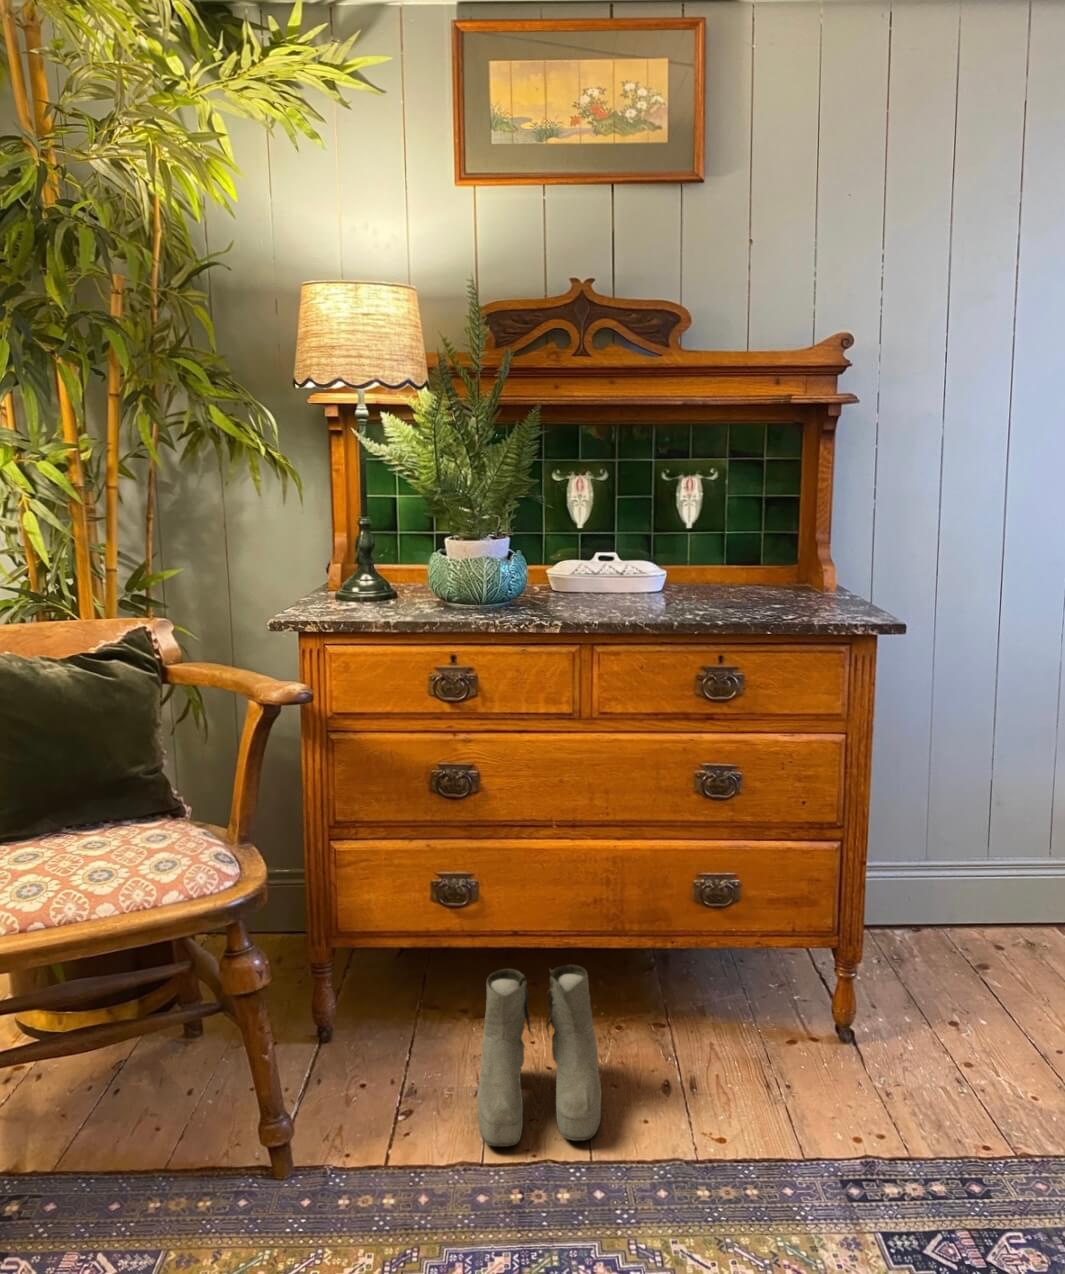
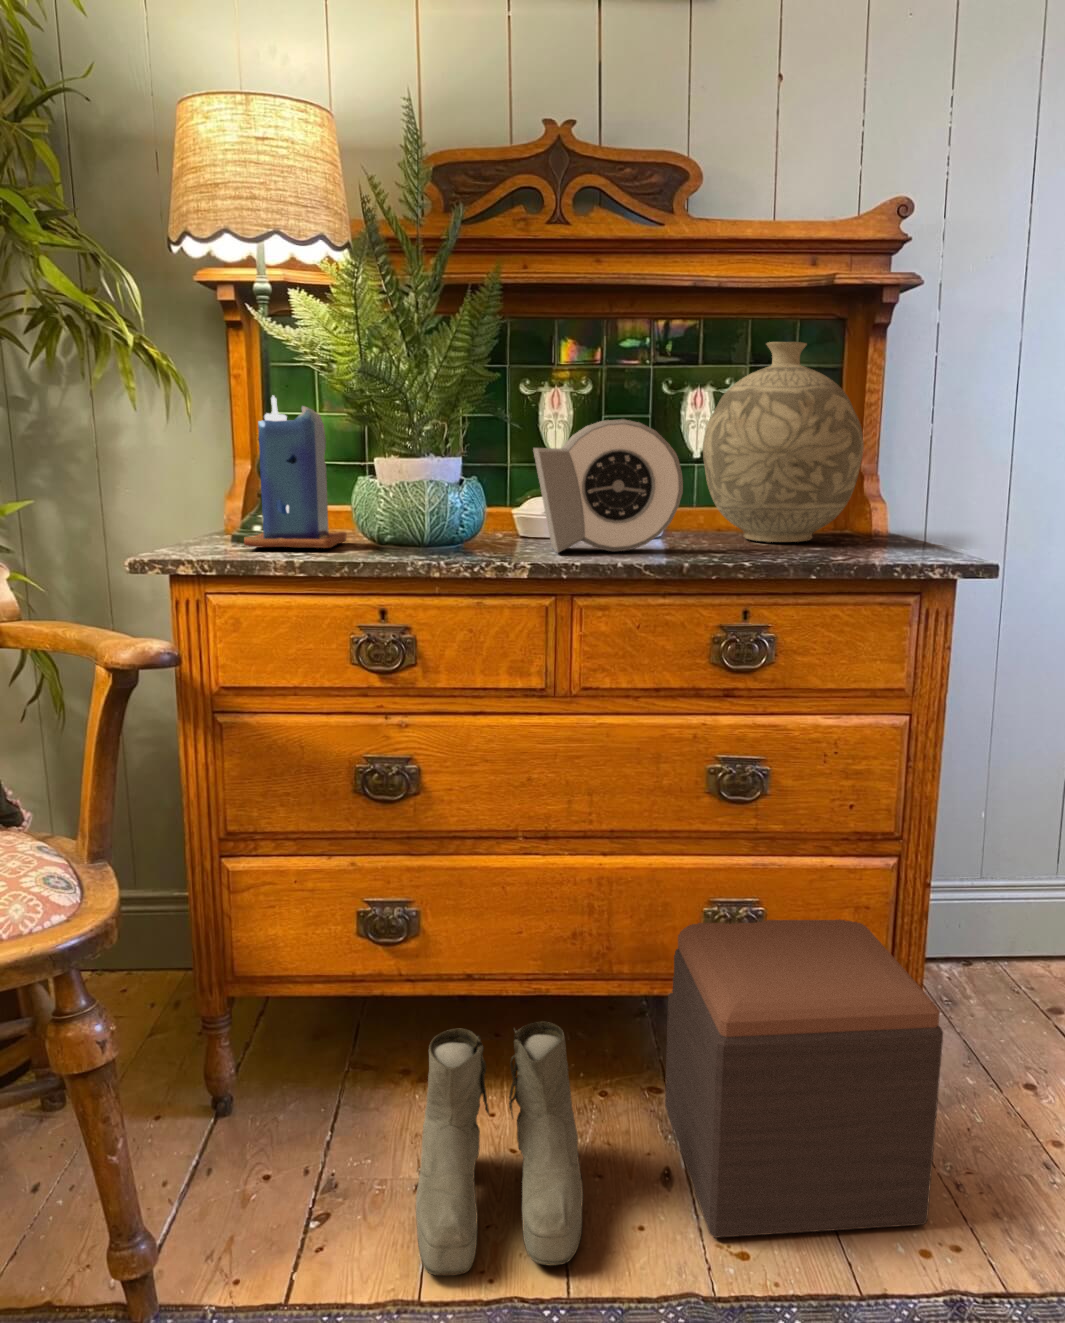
decorative vase: none [692,453,813,602] -> present [703,342,864,542]
candle: none [350,498,423,610] -> present [244,396,347,548]
alarm clock: none [563,514,674,614] -> present [533,419,683,553]
footstool: none [666,886,868,1126] -> present [665,919,943,1238]

